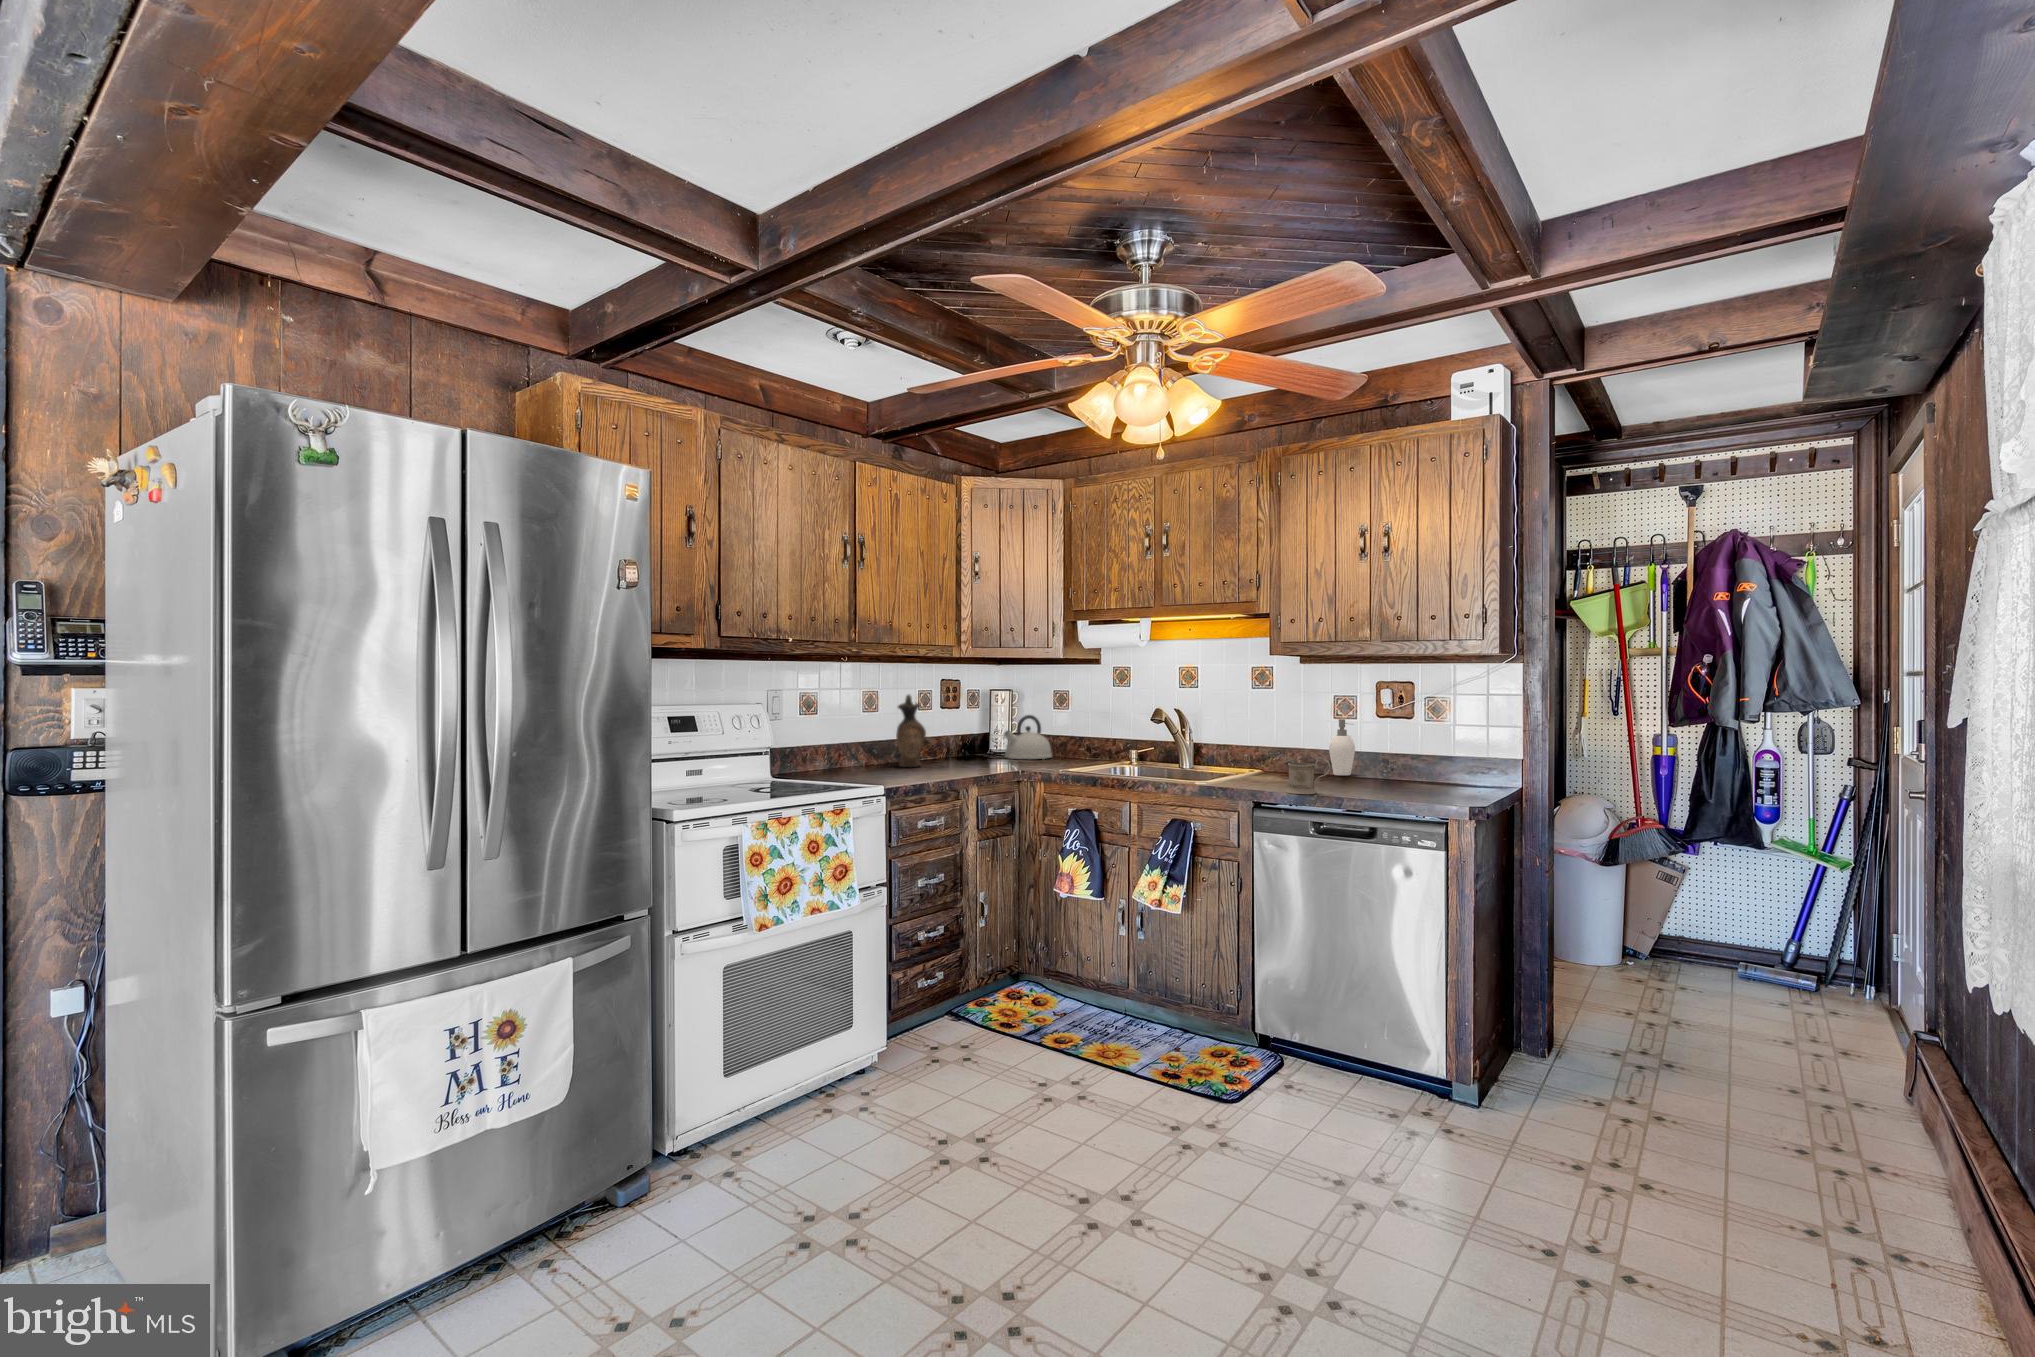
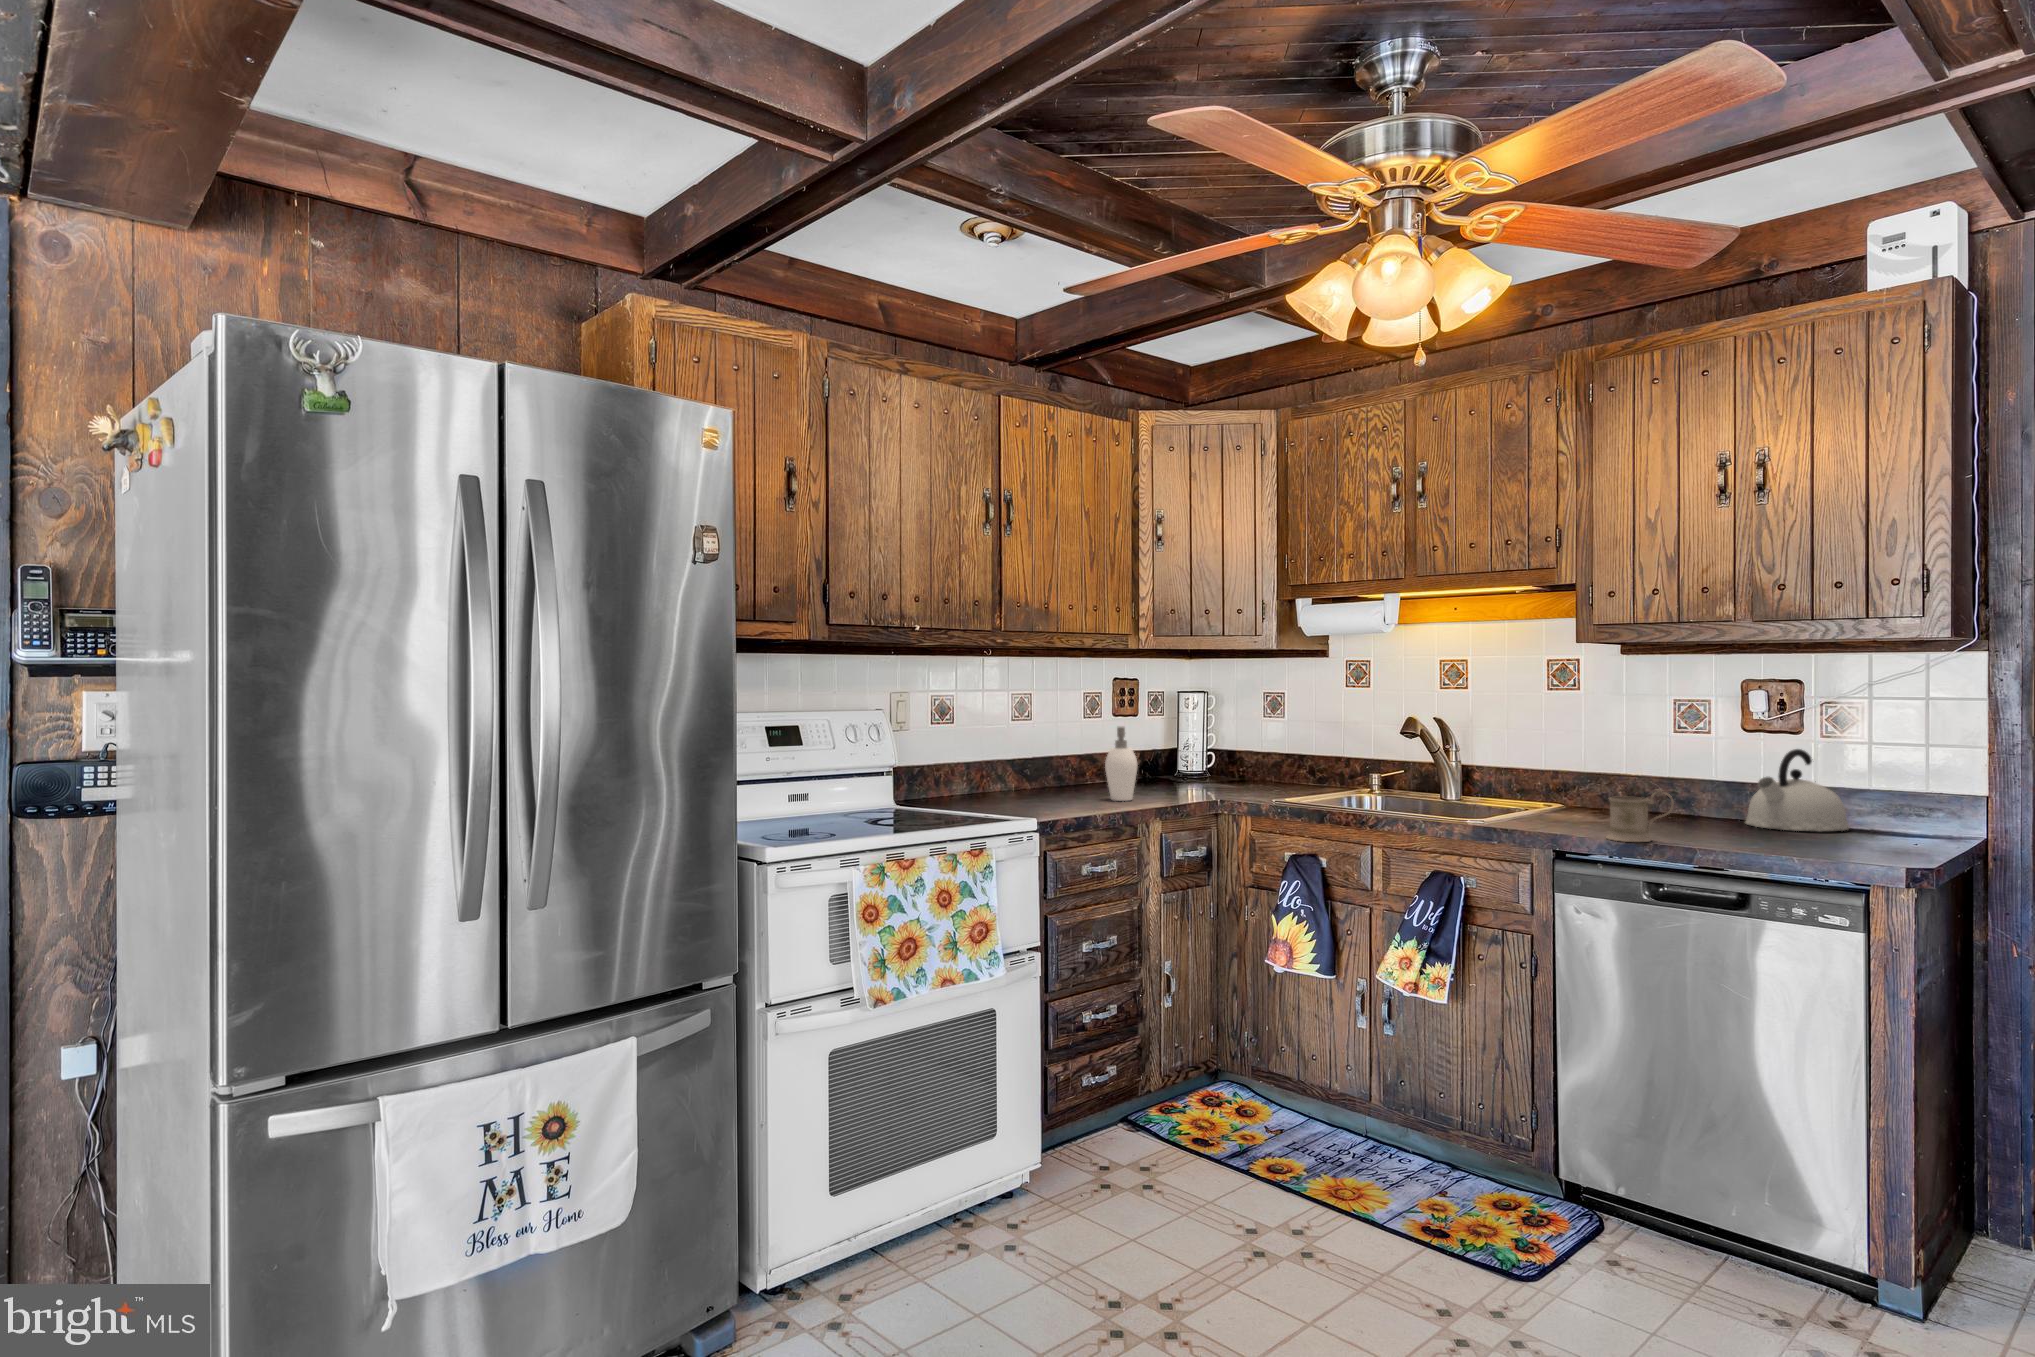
ceramic pitcher: present [896,695,926,767] -> none [1059,698,1097,793]
kettle: present [1004,715,1052,759] -> present [1745,749,1850,831]
soap dispenser: present [1329,719,1355,775] -> present [1105,727,1137,801]

